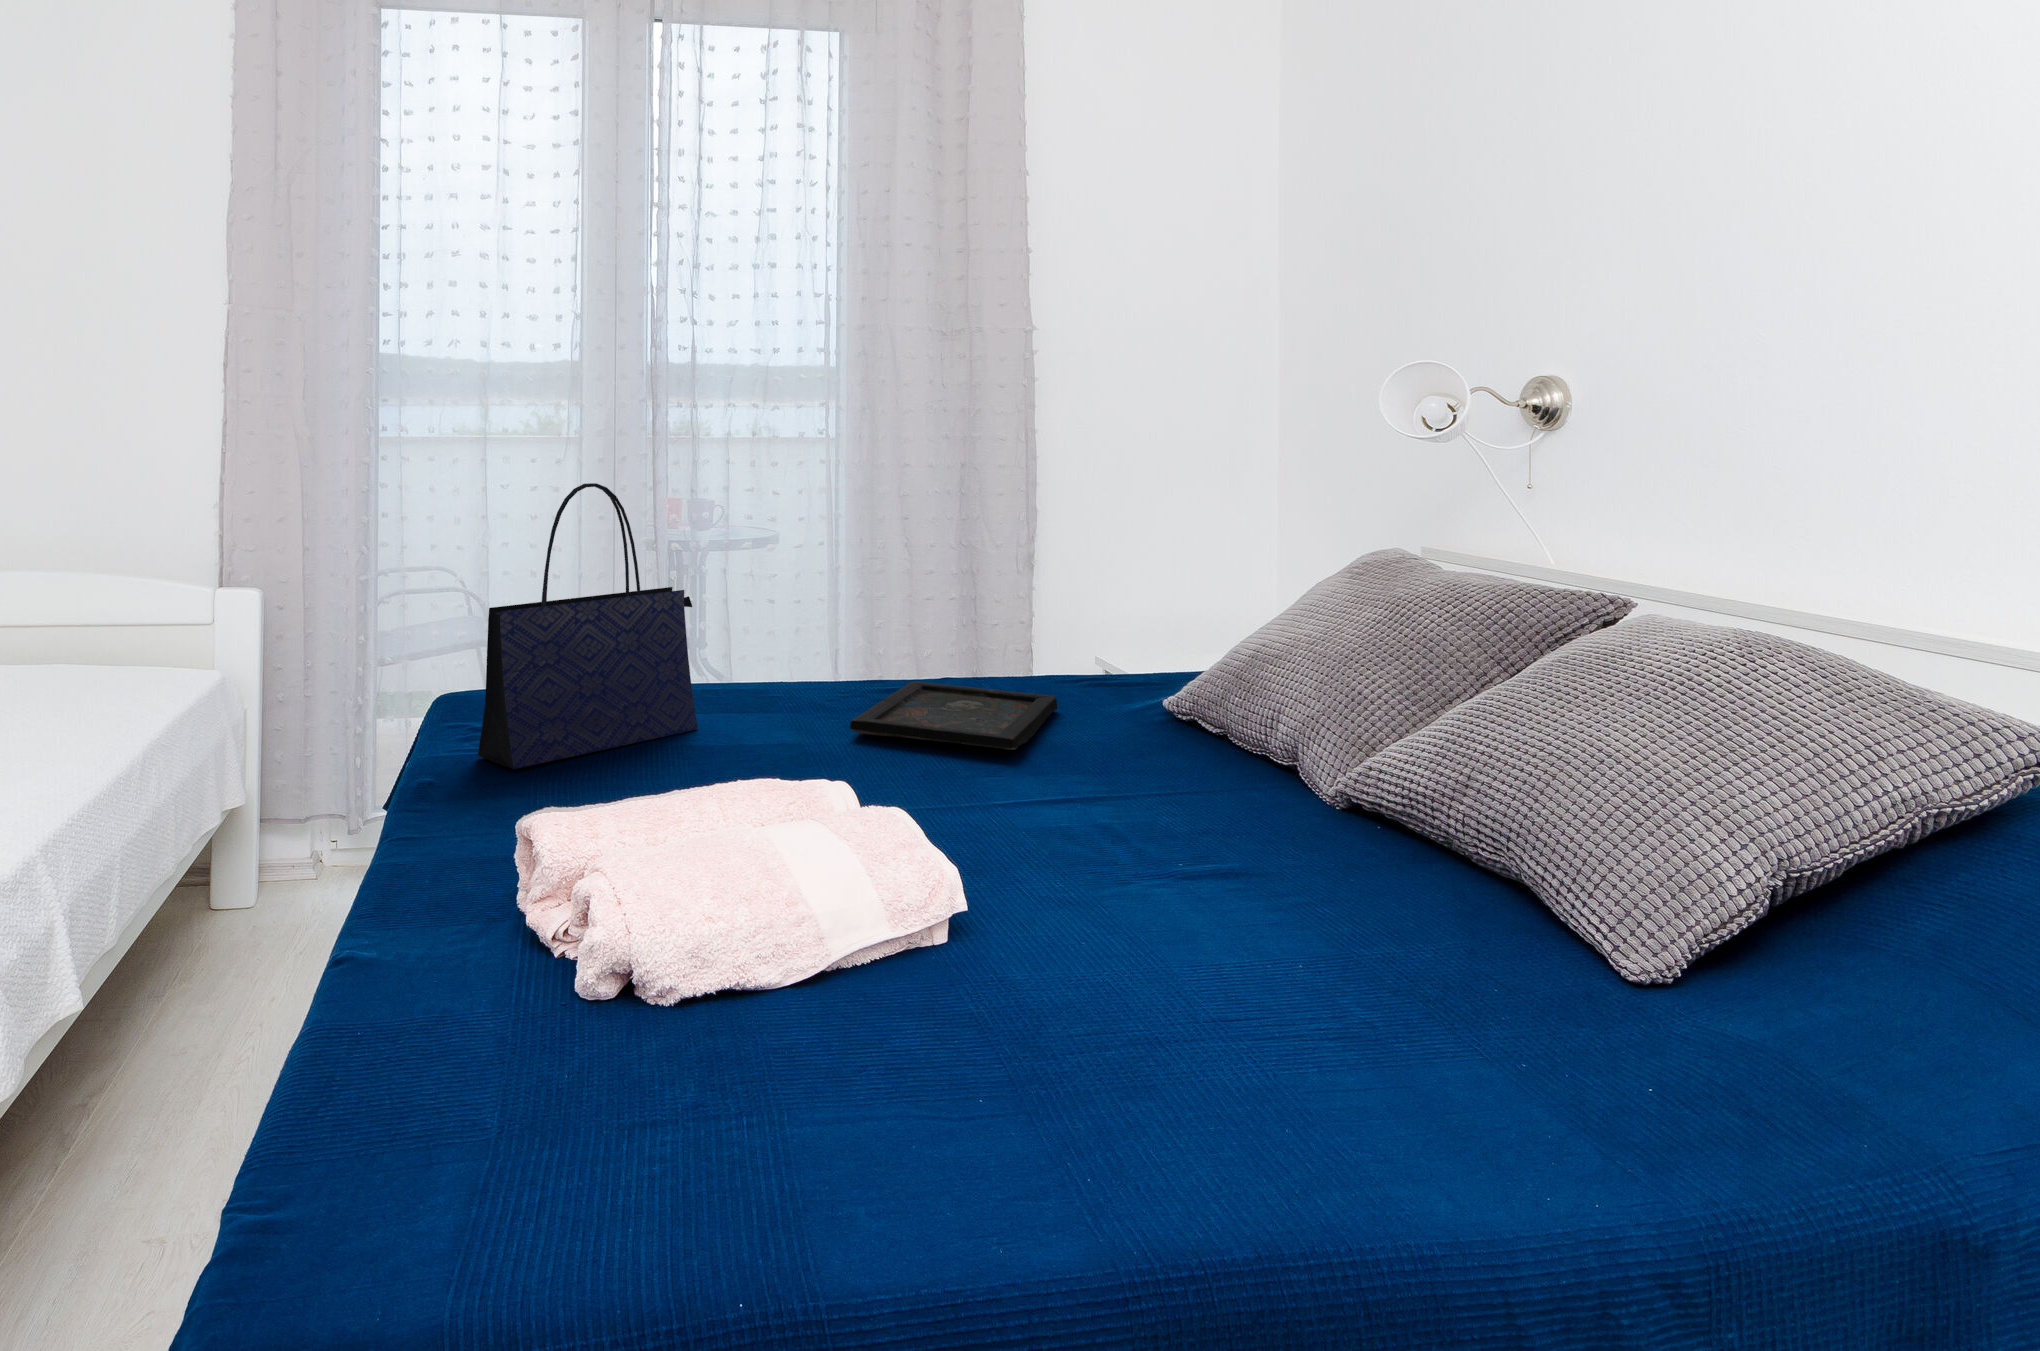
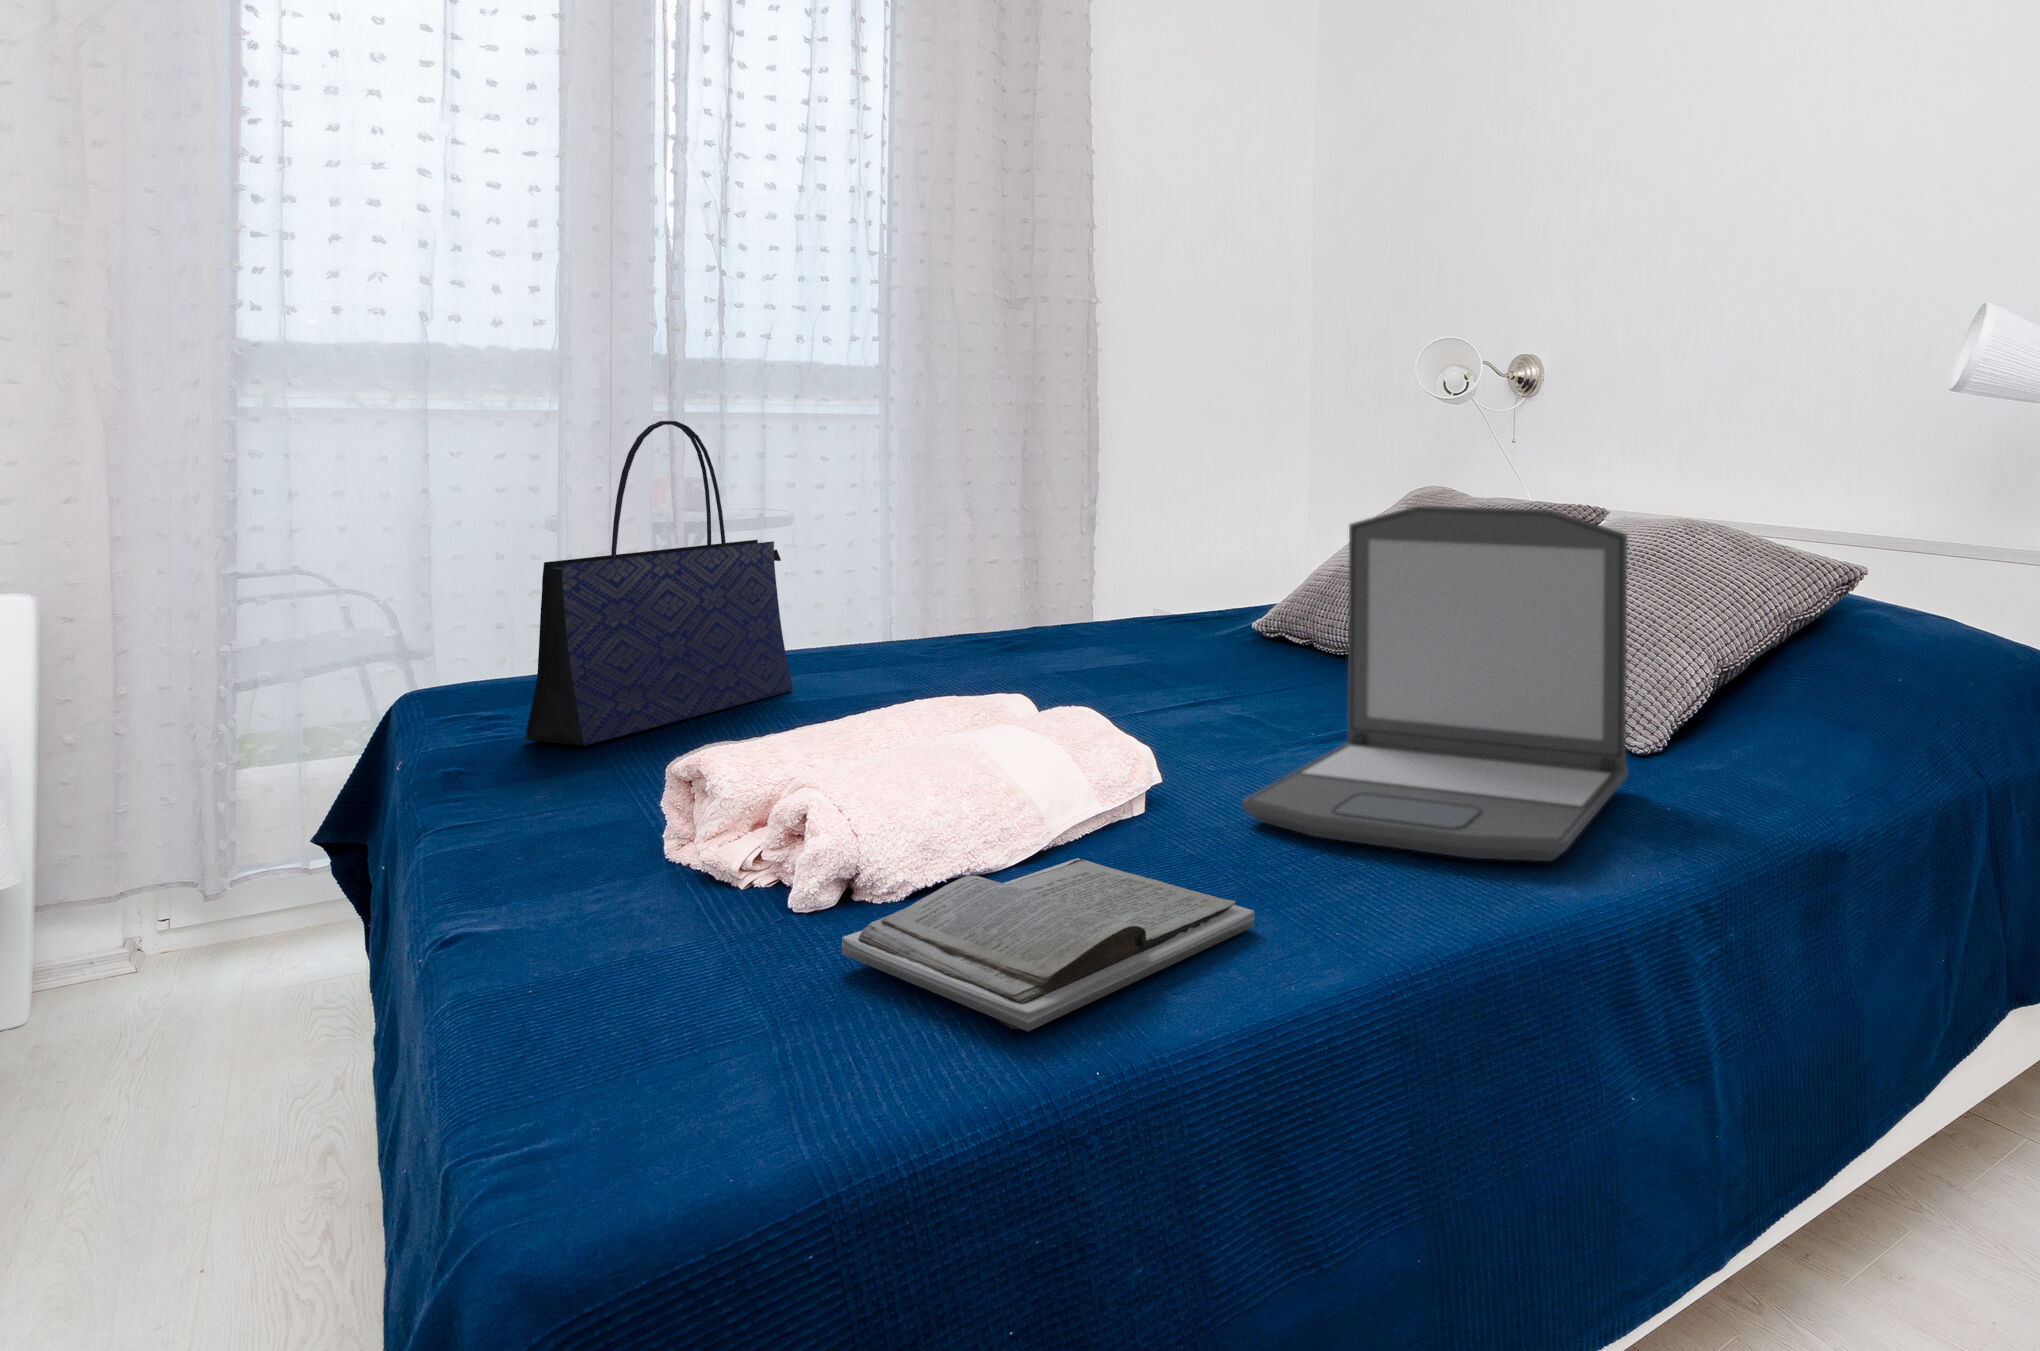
laptop: none [1040,624,1579,1134] -> present [1242,506,1628,861]
tray: present [850,681,1057,750] -> none [967,629,1156,675]
book: none [582,994,986,1215] -> present [842,858,1254,1031]

